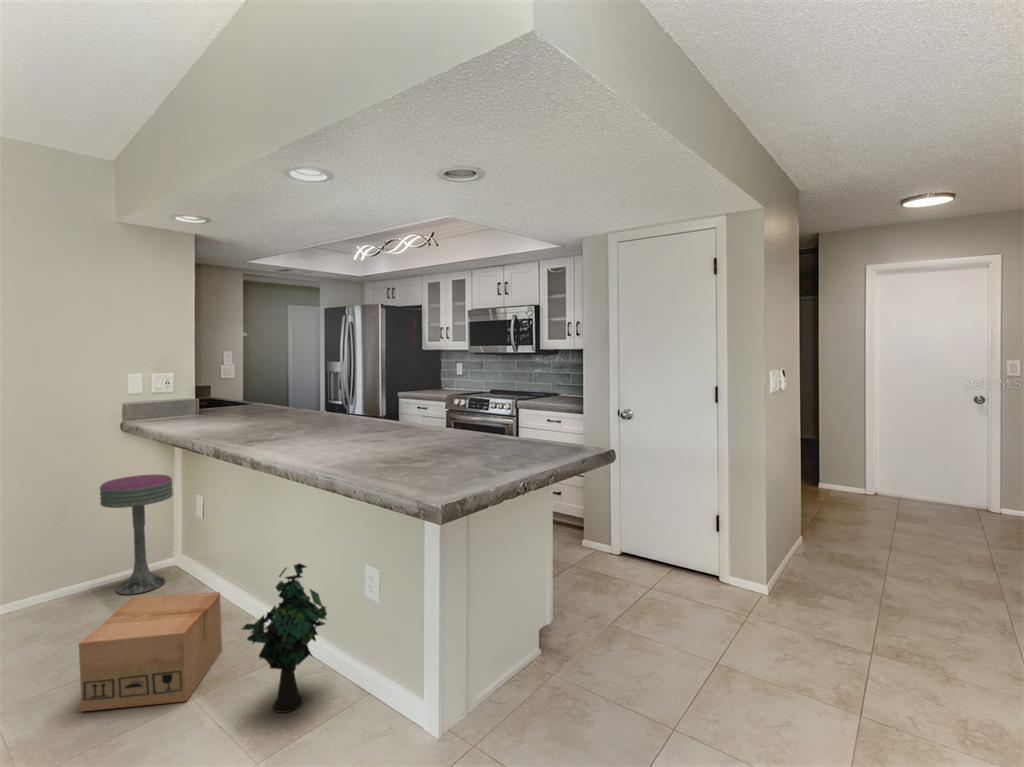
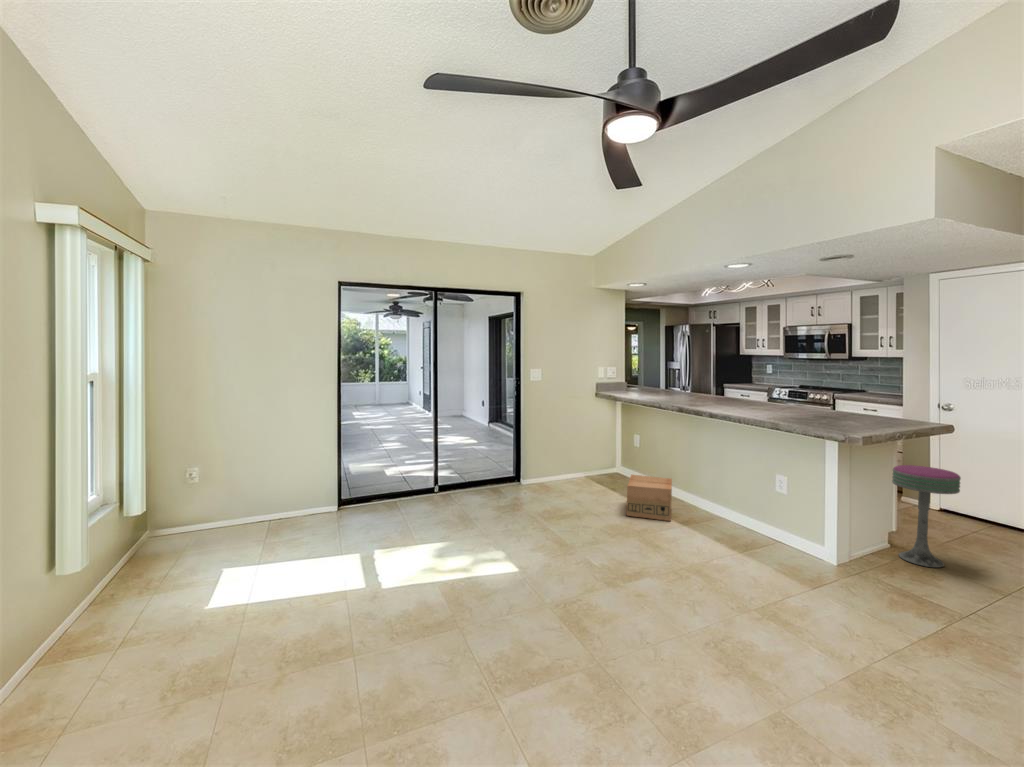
bar stool: present [100,474,173,595] -> present [892,465,961,568]
decorative plant: present [242,563,327,713] -> none [703,465,744,534]

